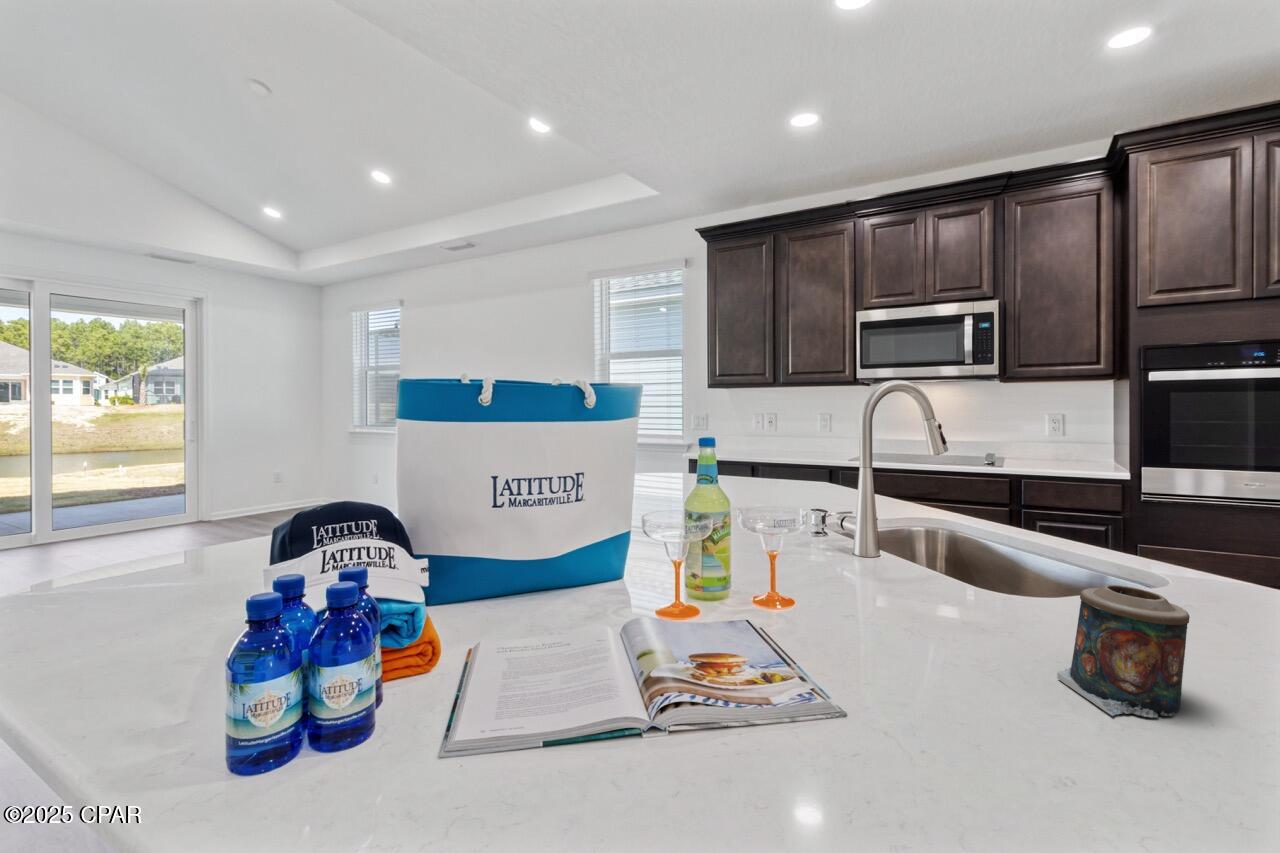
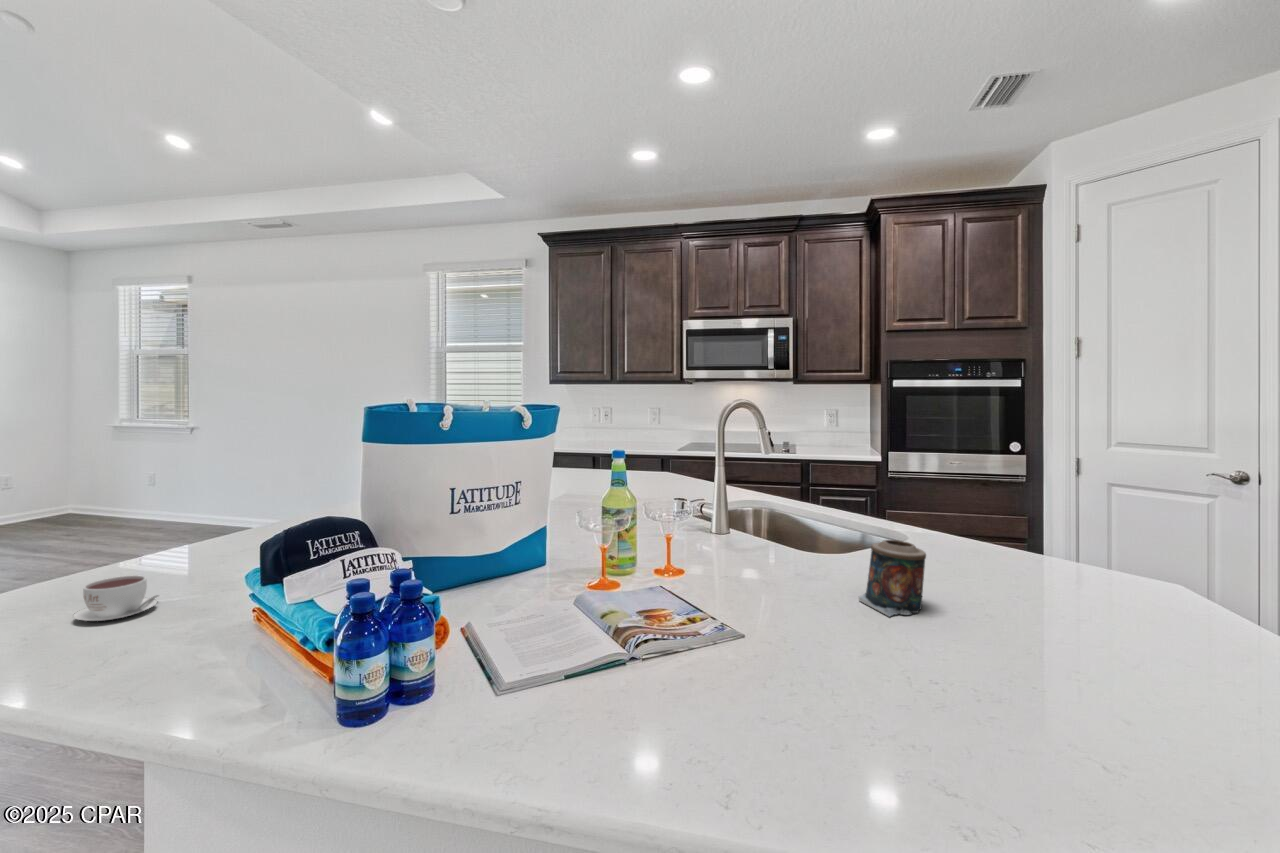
coffee cup: none [139,553,227,596] -> present [73,575,158,621]

